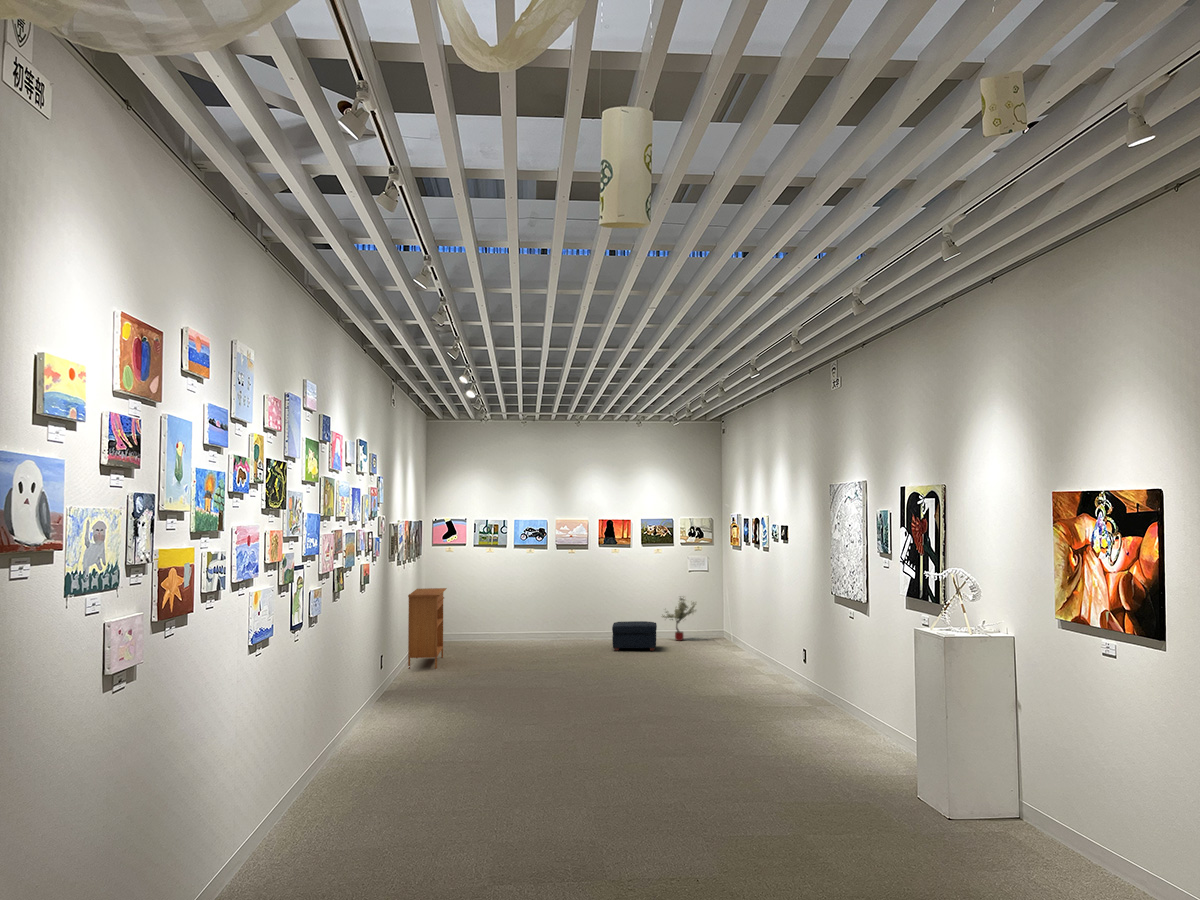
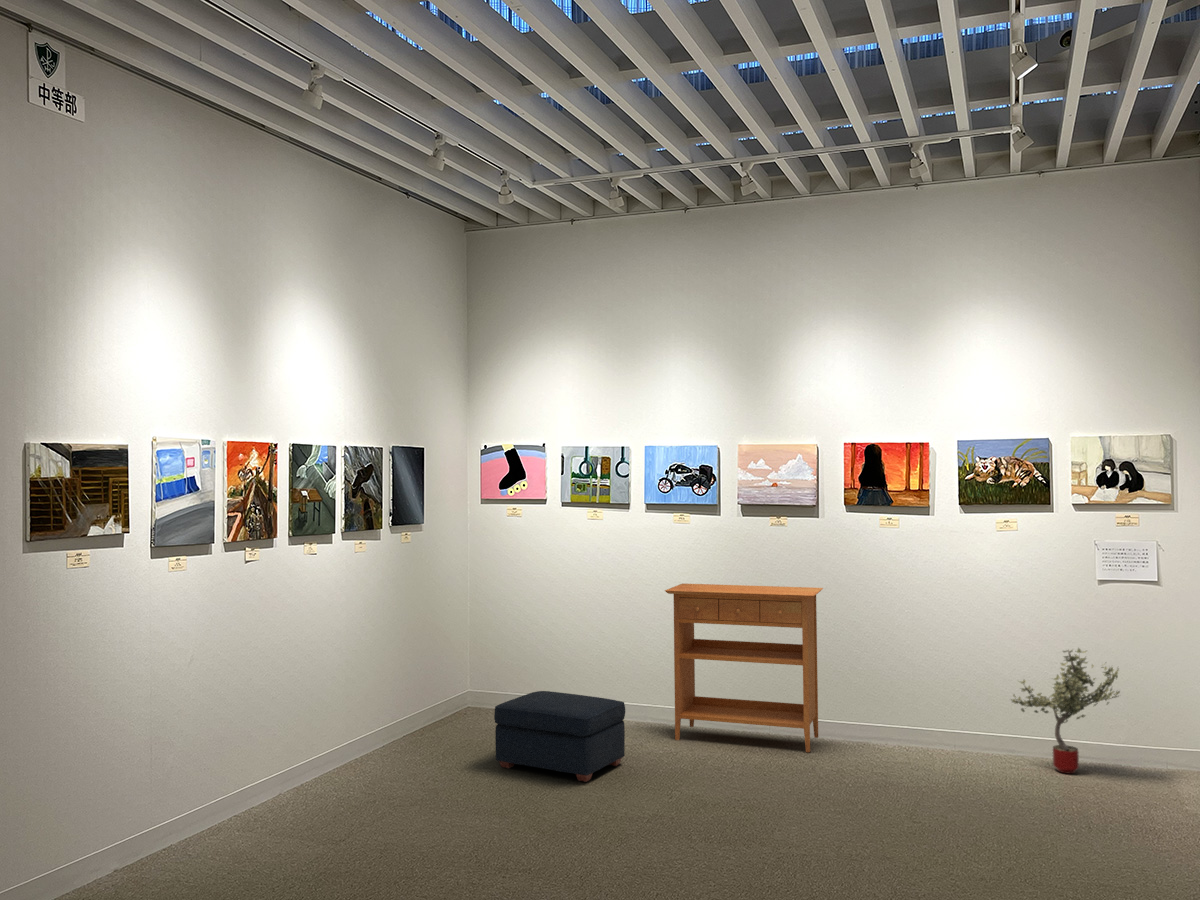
console table: present [408,588,447,669] -> present [665,584,823,752]
ottoman: present [612,621,657,651] -> present [494,691,625,782]

